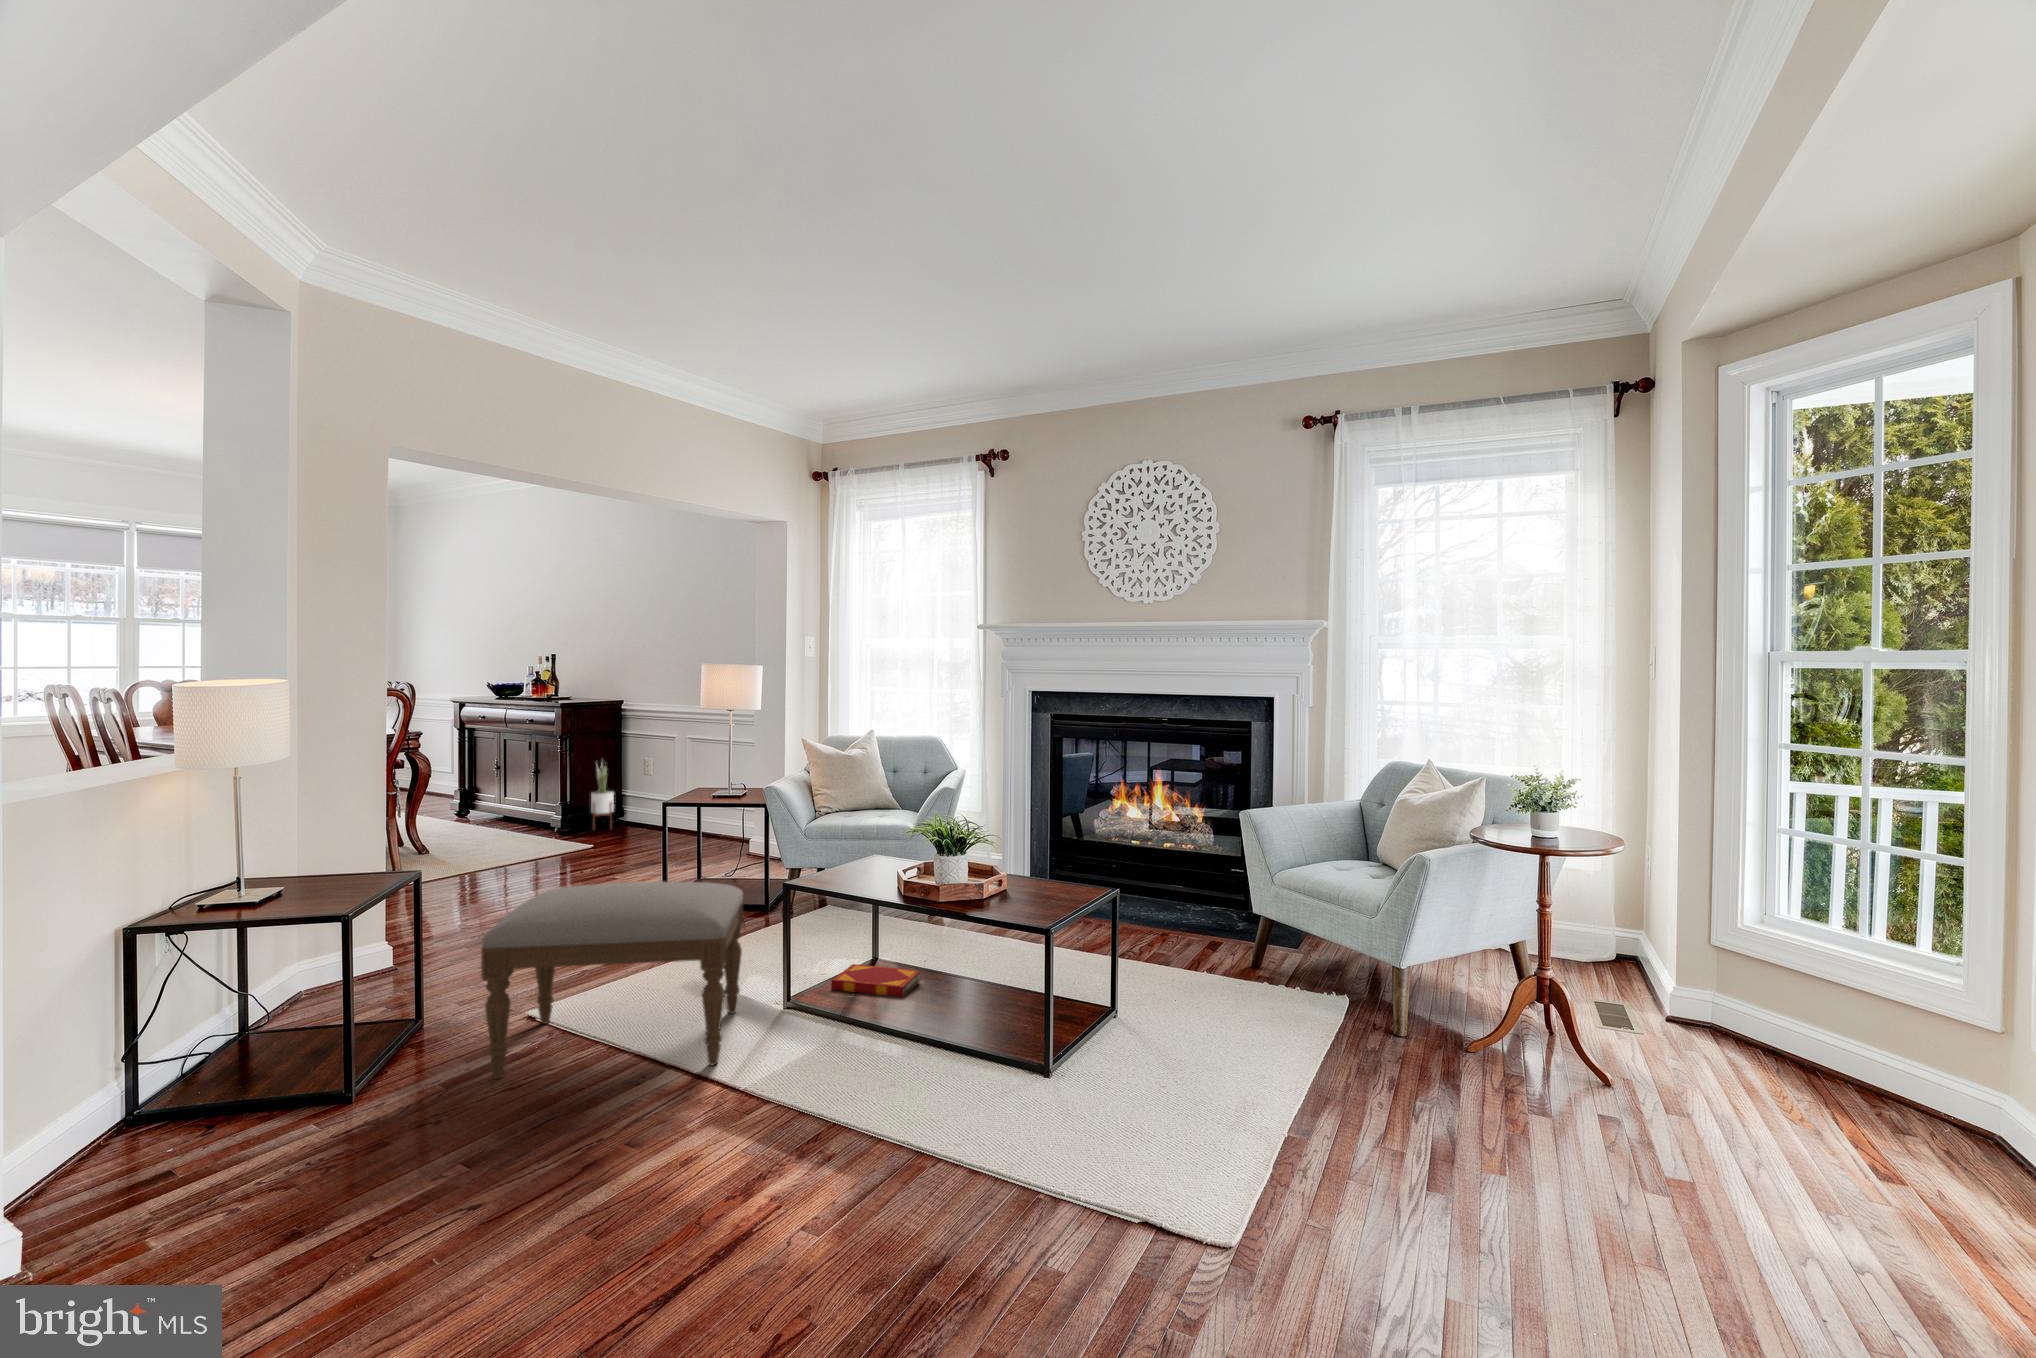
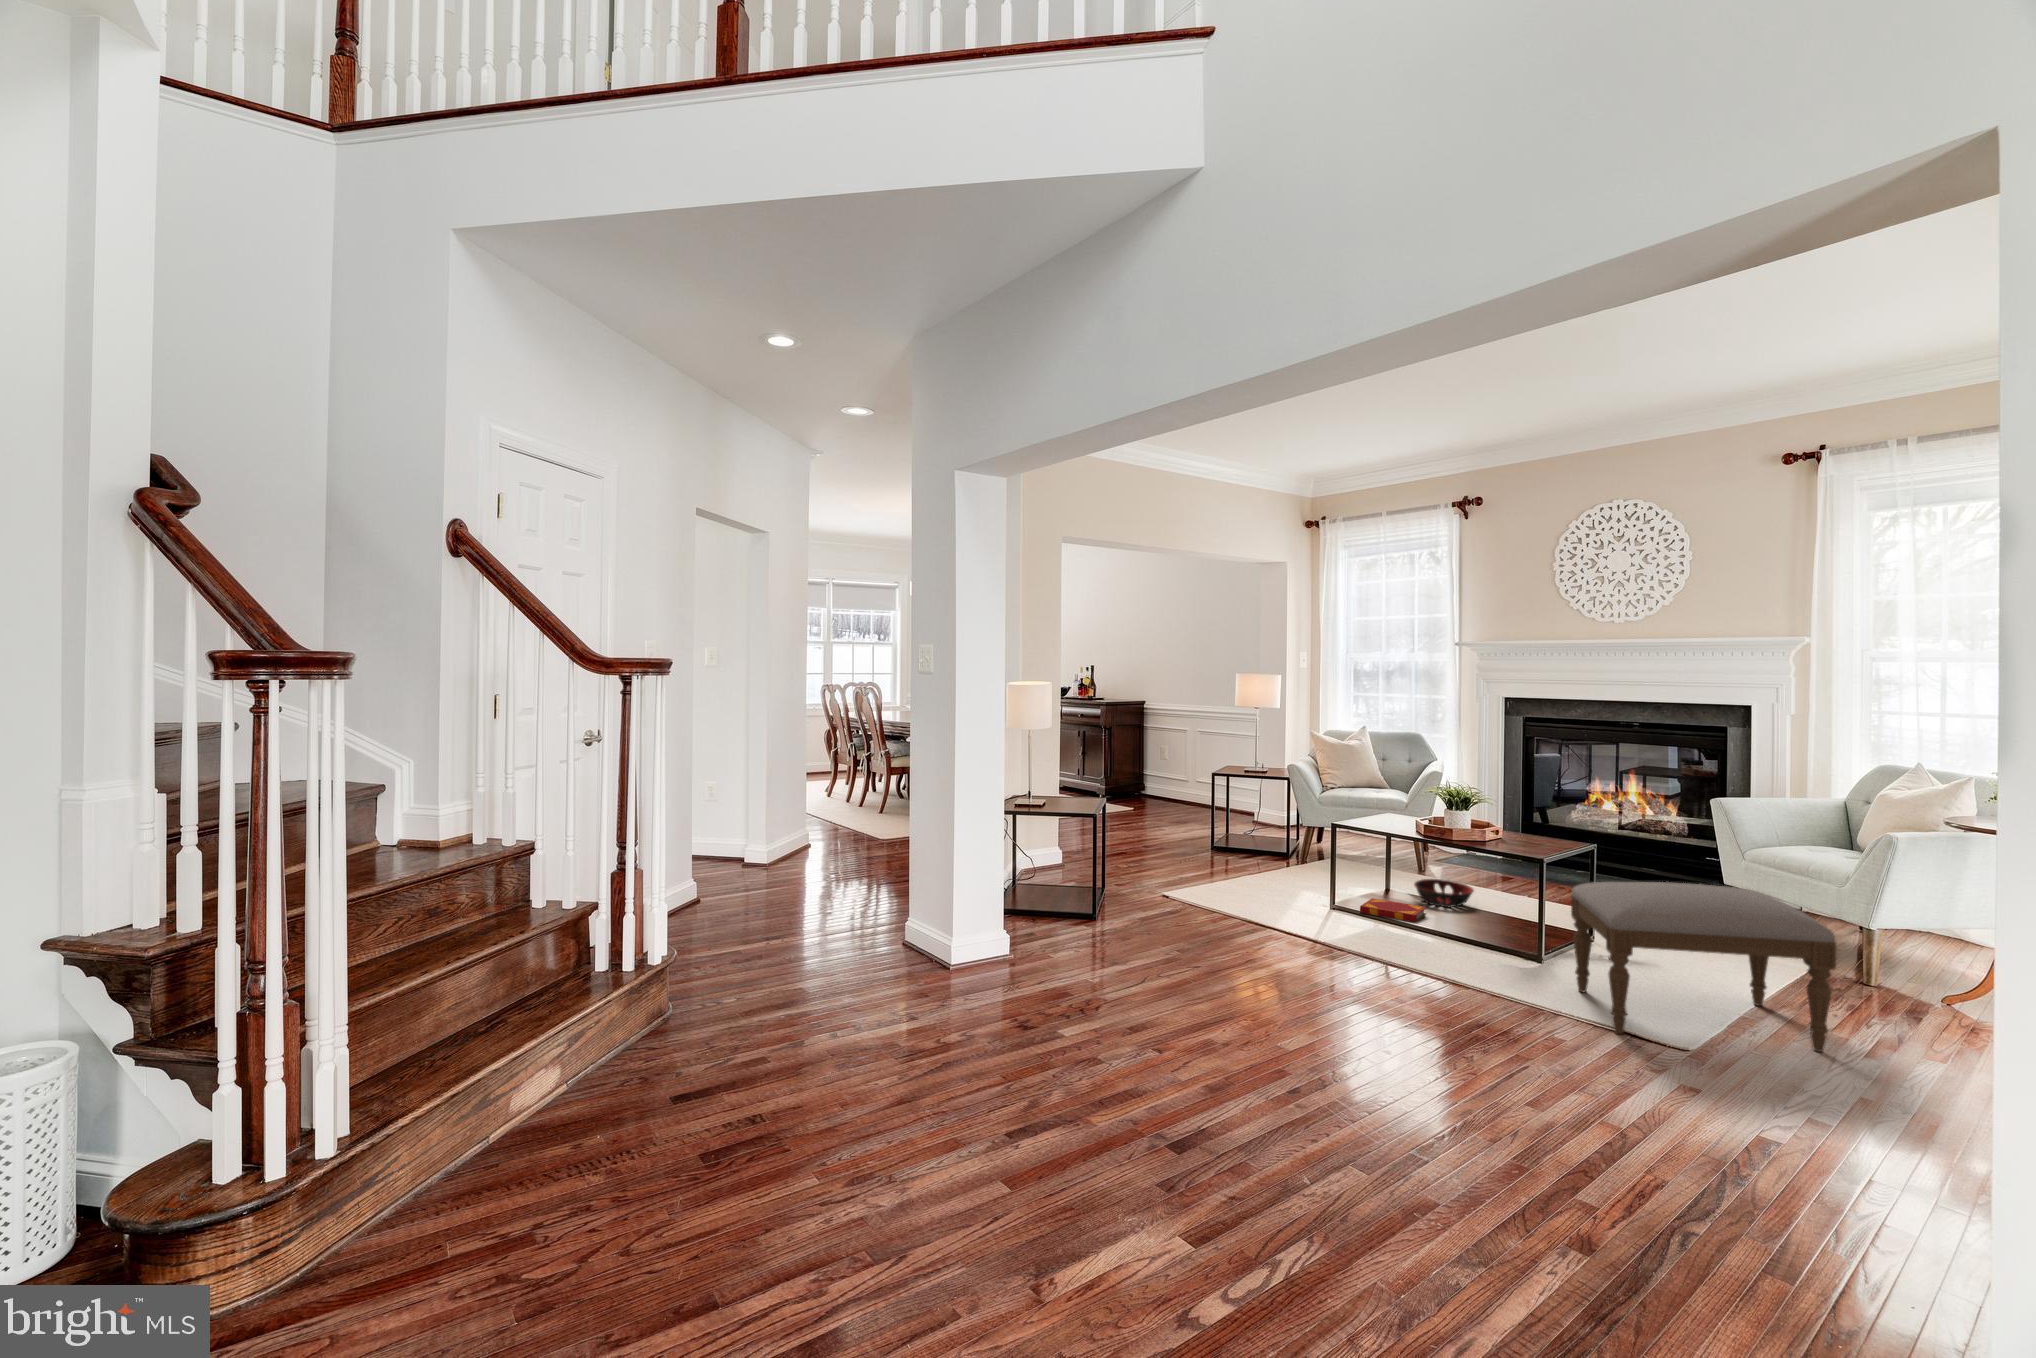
potted plant: present [591,766,614,827] -> none [1126,744,1142,797]
ottoman: present [481,882,743,1079] -> present [1571,882,1836,1052]
decorative bowl: none [913,924,985,964] -> present [1414,879,1474,907]

